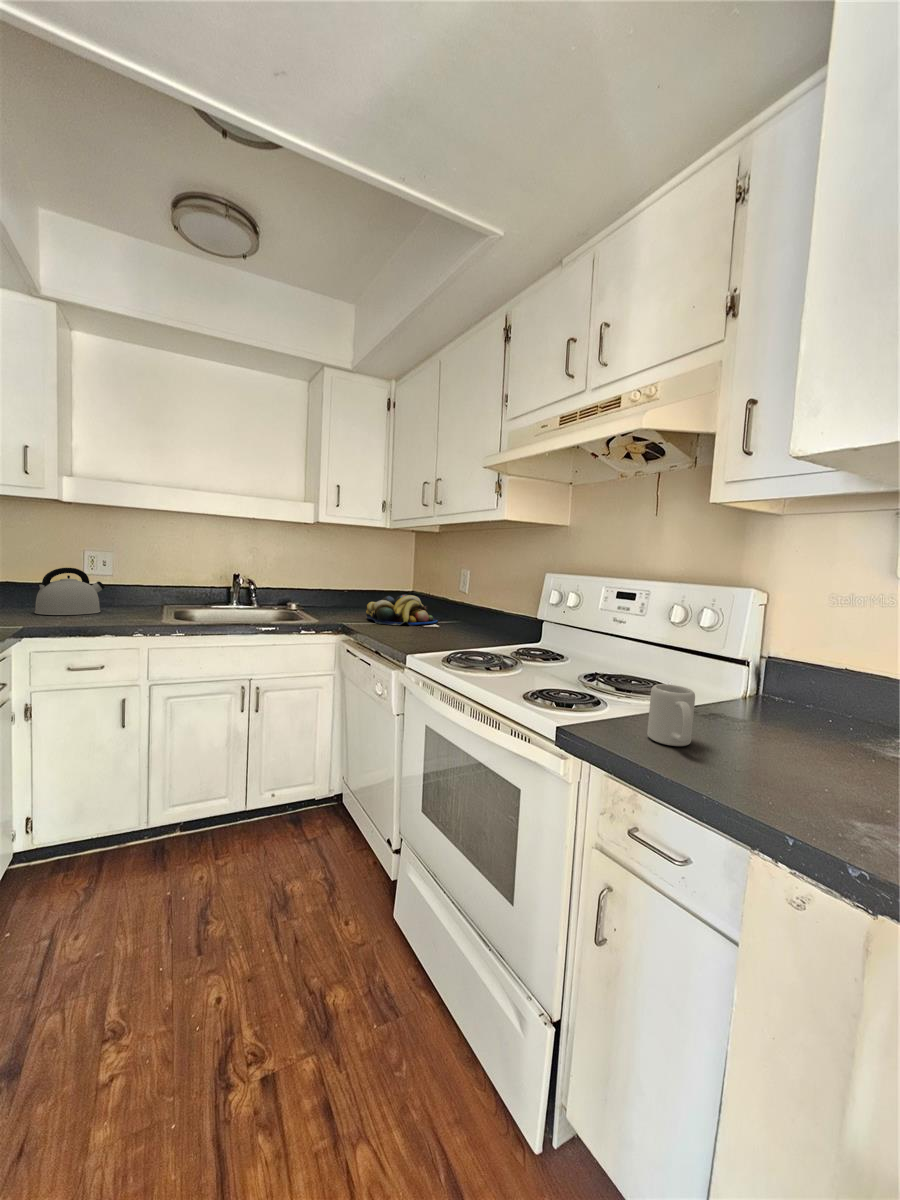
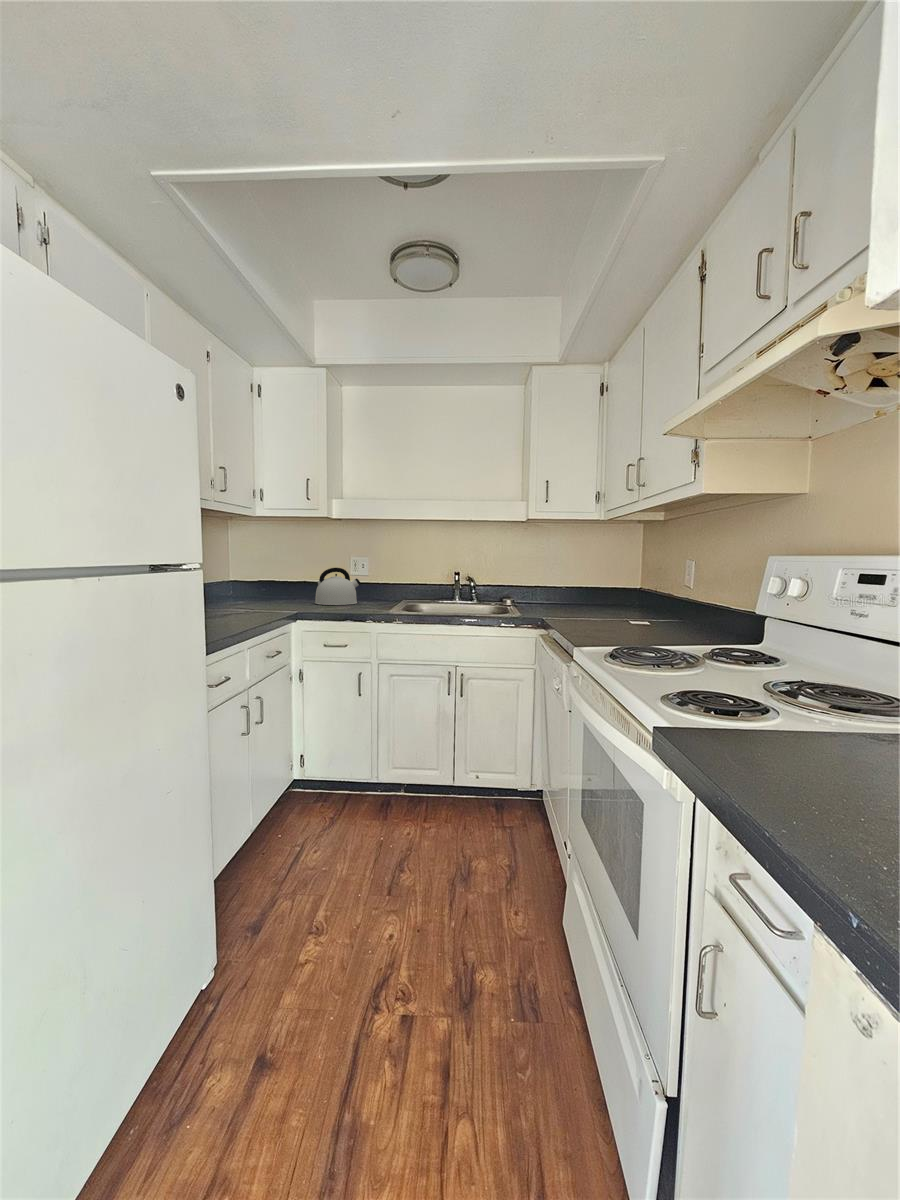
fruit bowl: present [366,594,437,625] -> none [574,588,656,621]
mug: present [647,684,695,746] -> none [785,688,858,775]

